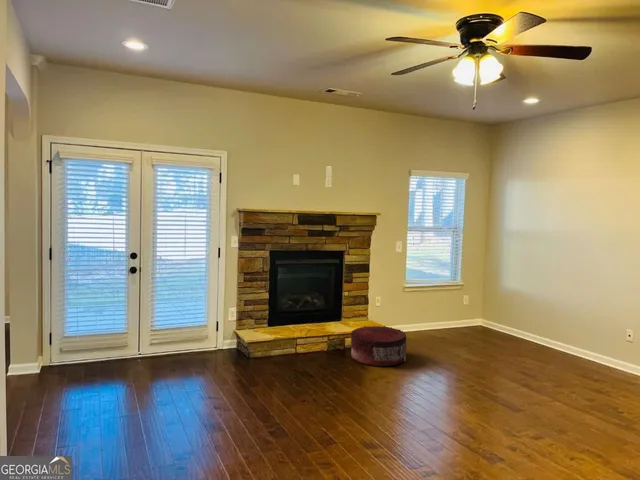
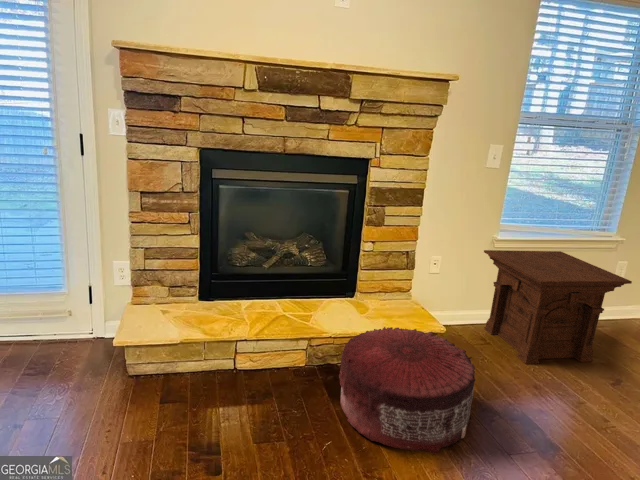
side table: none [399,291,464,343] -> present [484,250,632,364]

